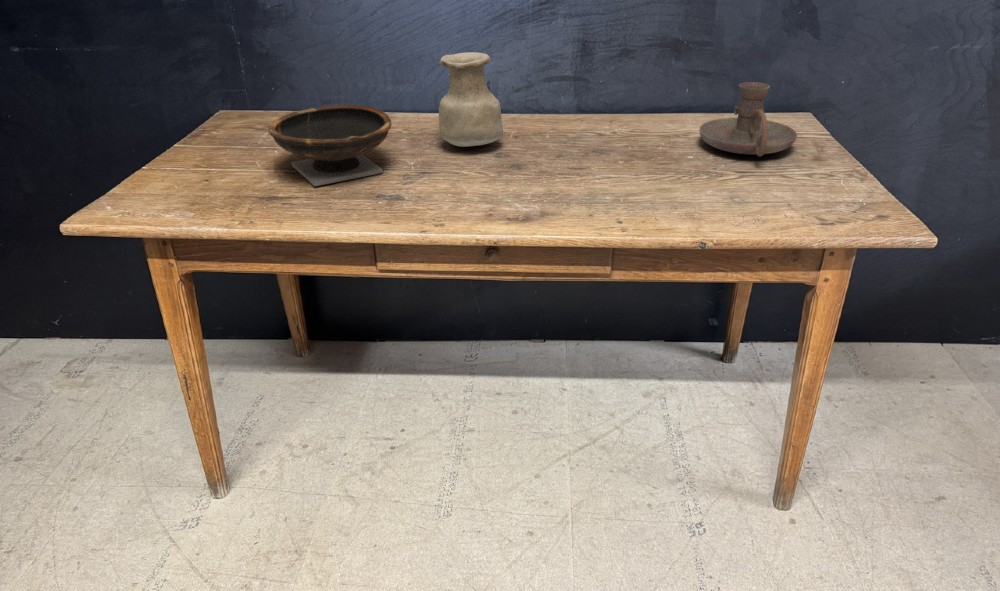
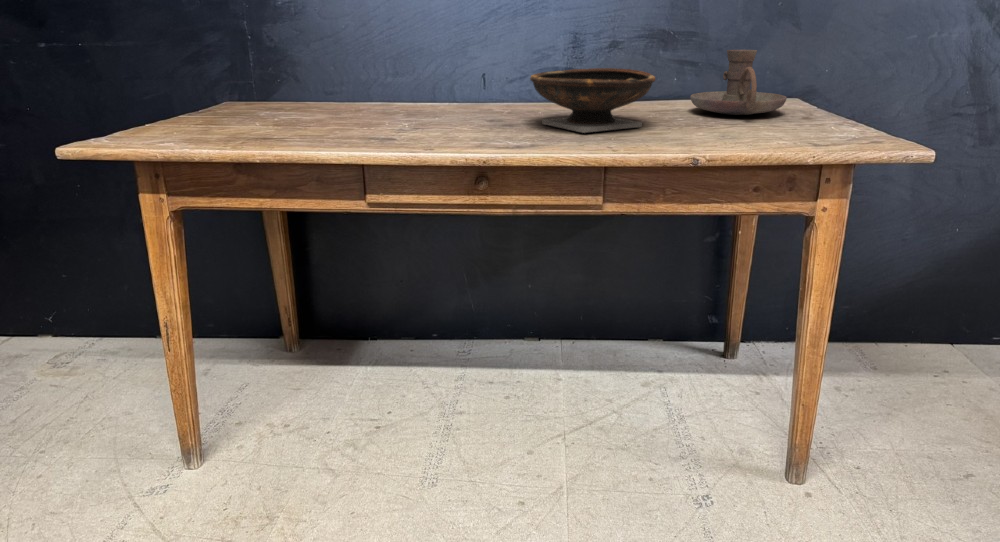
vase: present [439,52,503,147] -> none [436,22,498,112]
bowl: present [268,105,391,186] -> present [530,68,655,133]

